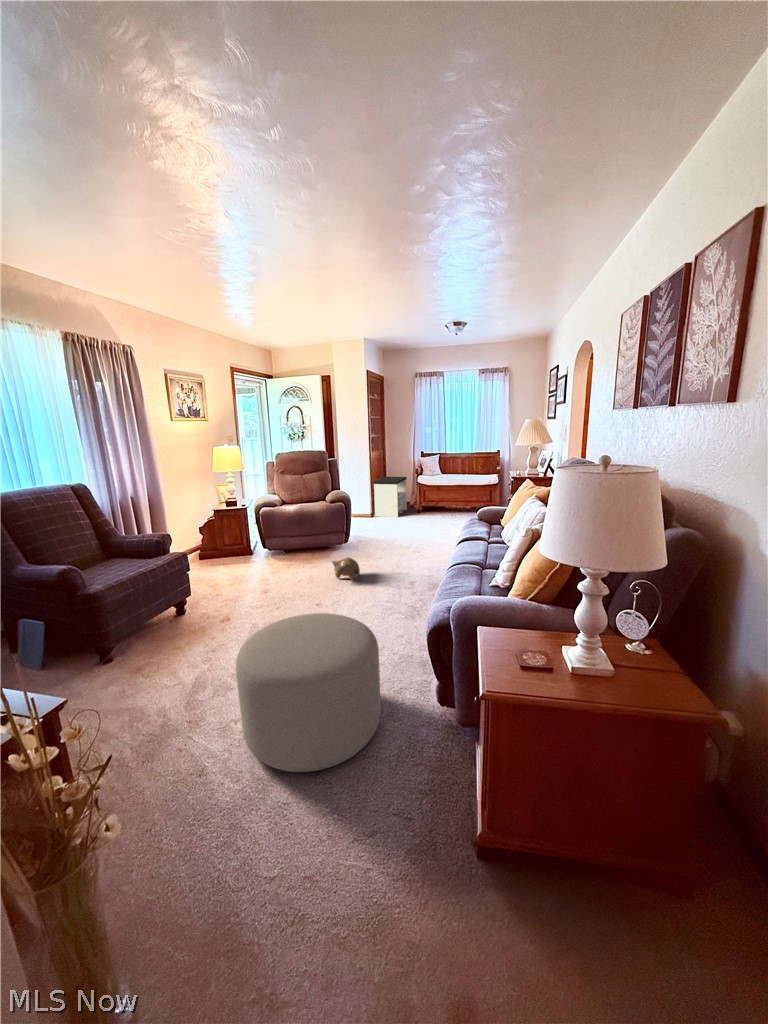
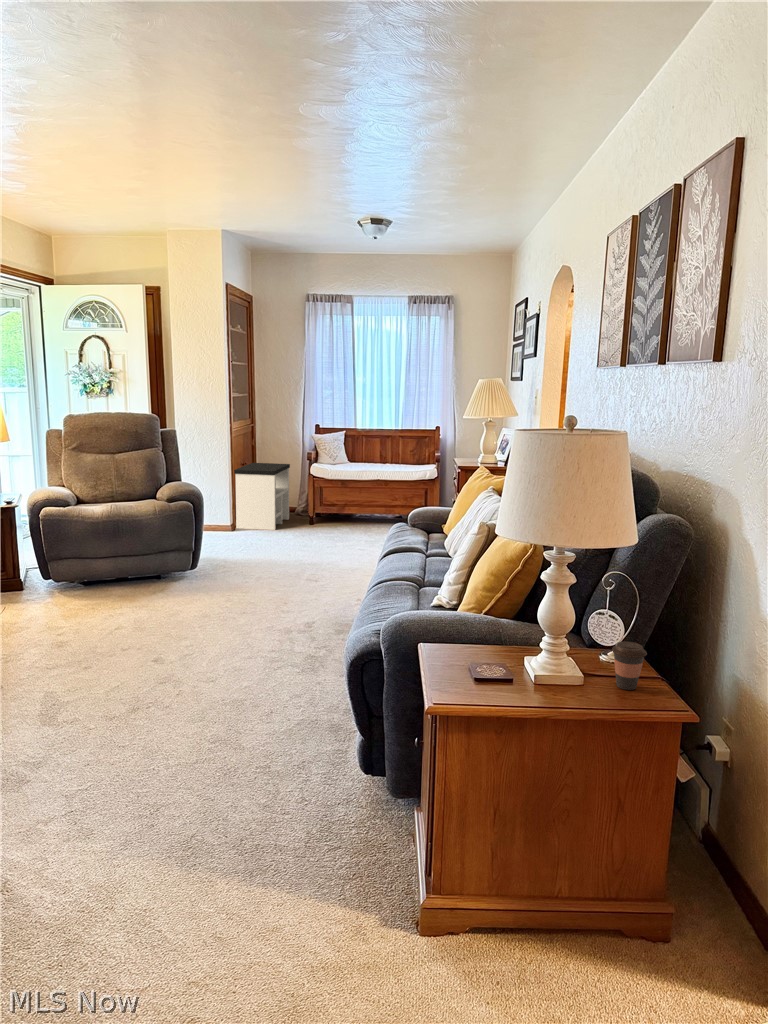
plush toy: present [332,557,360,581] -> none [175,586,221,624]
ottoman: present [236,613,381,772] -> none [55,650,275,872]
coffee cup: none [639,643,672,685] -> present [612,642,647,690]

